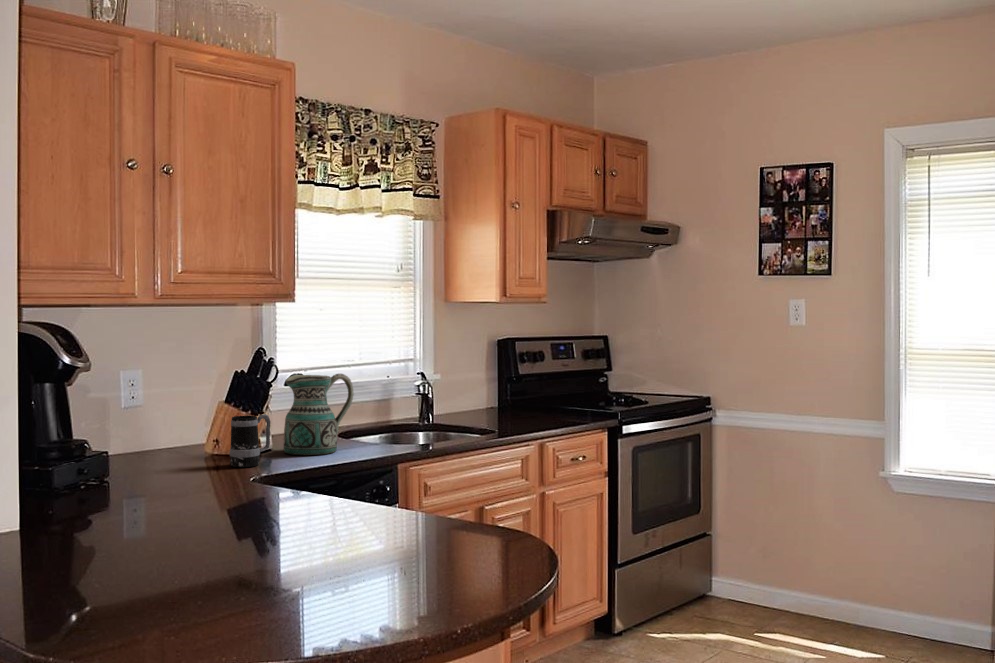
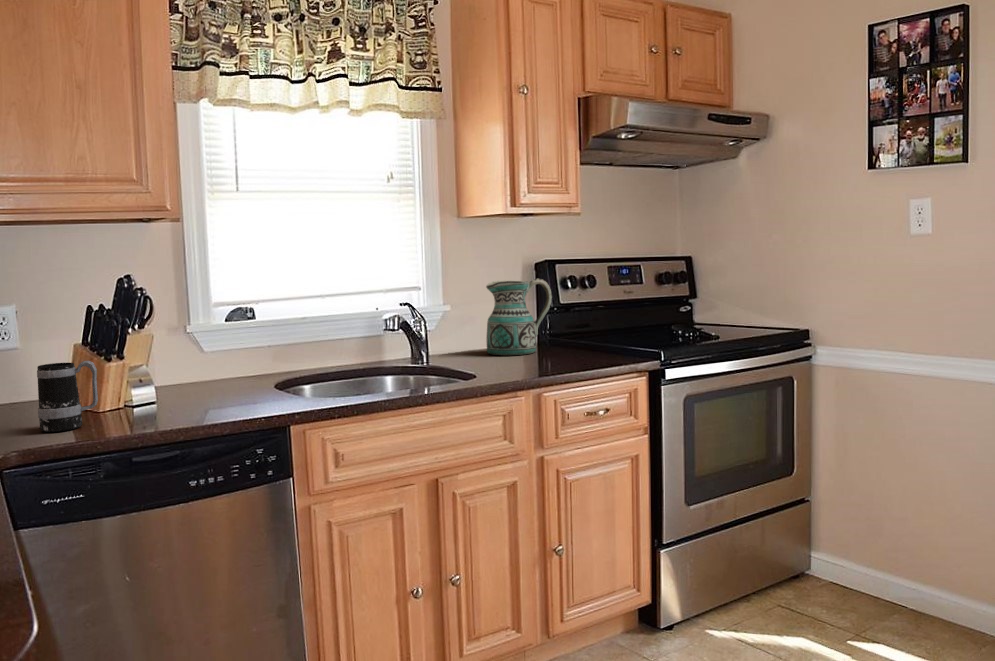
ceramic pitcher: present [284,374,354,455] -> present [486,279,552,355]

